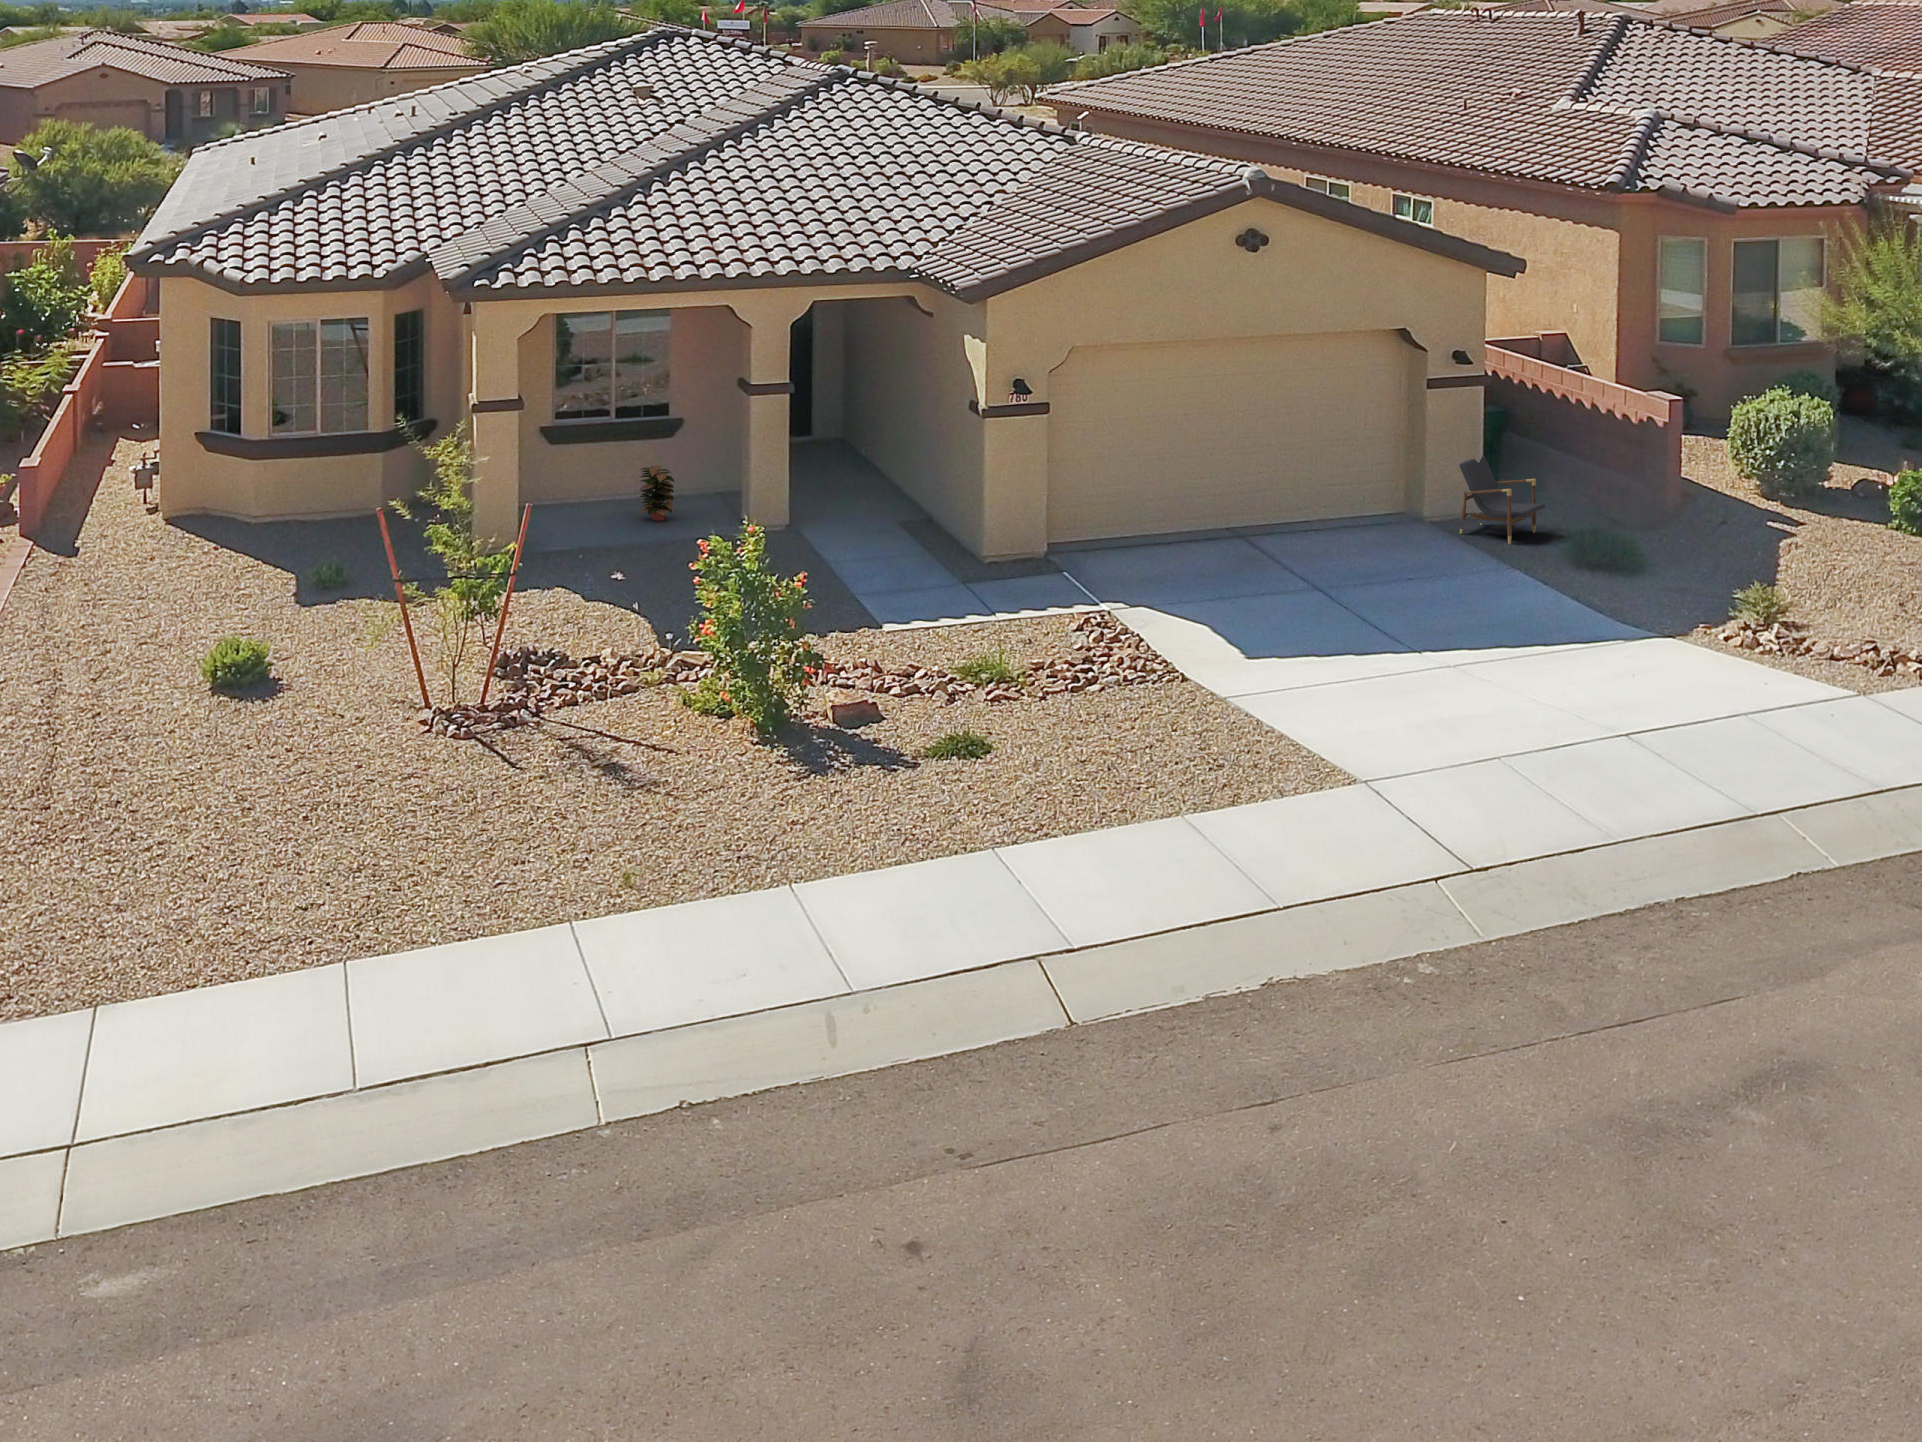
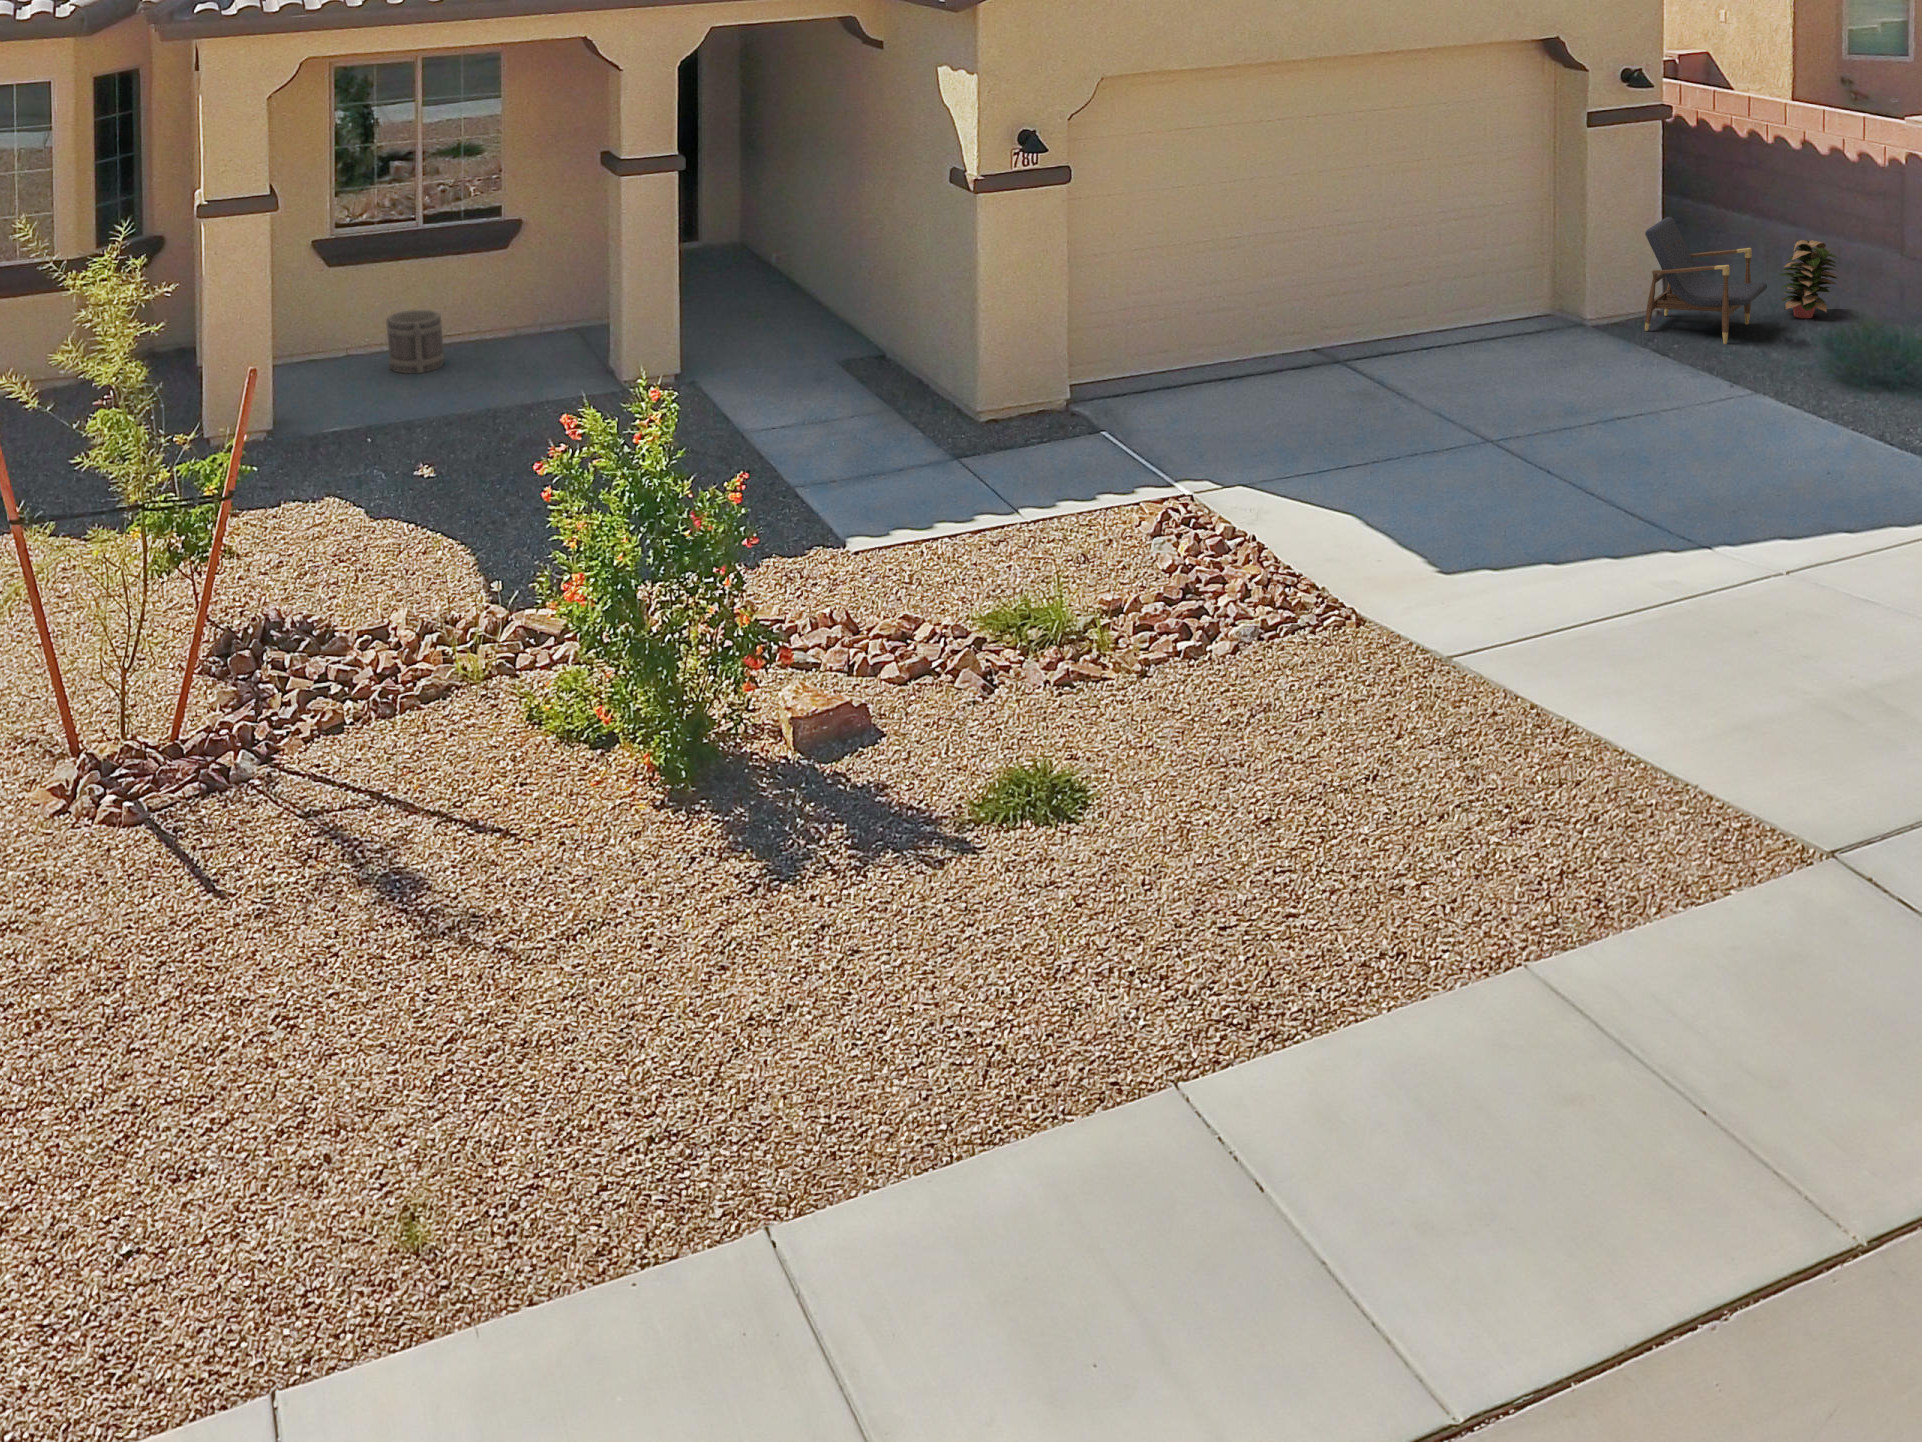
decorative plant: present [640,466,675,521] -> present [1779,240,1837,318]
bucket: none [581,484,619,528] -> present [386,310,444,373]

